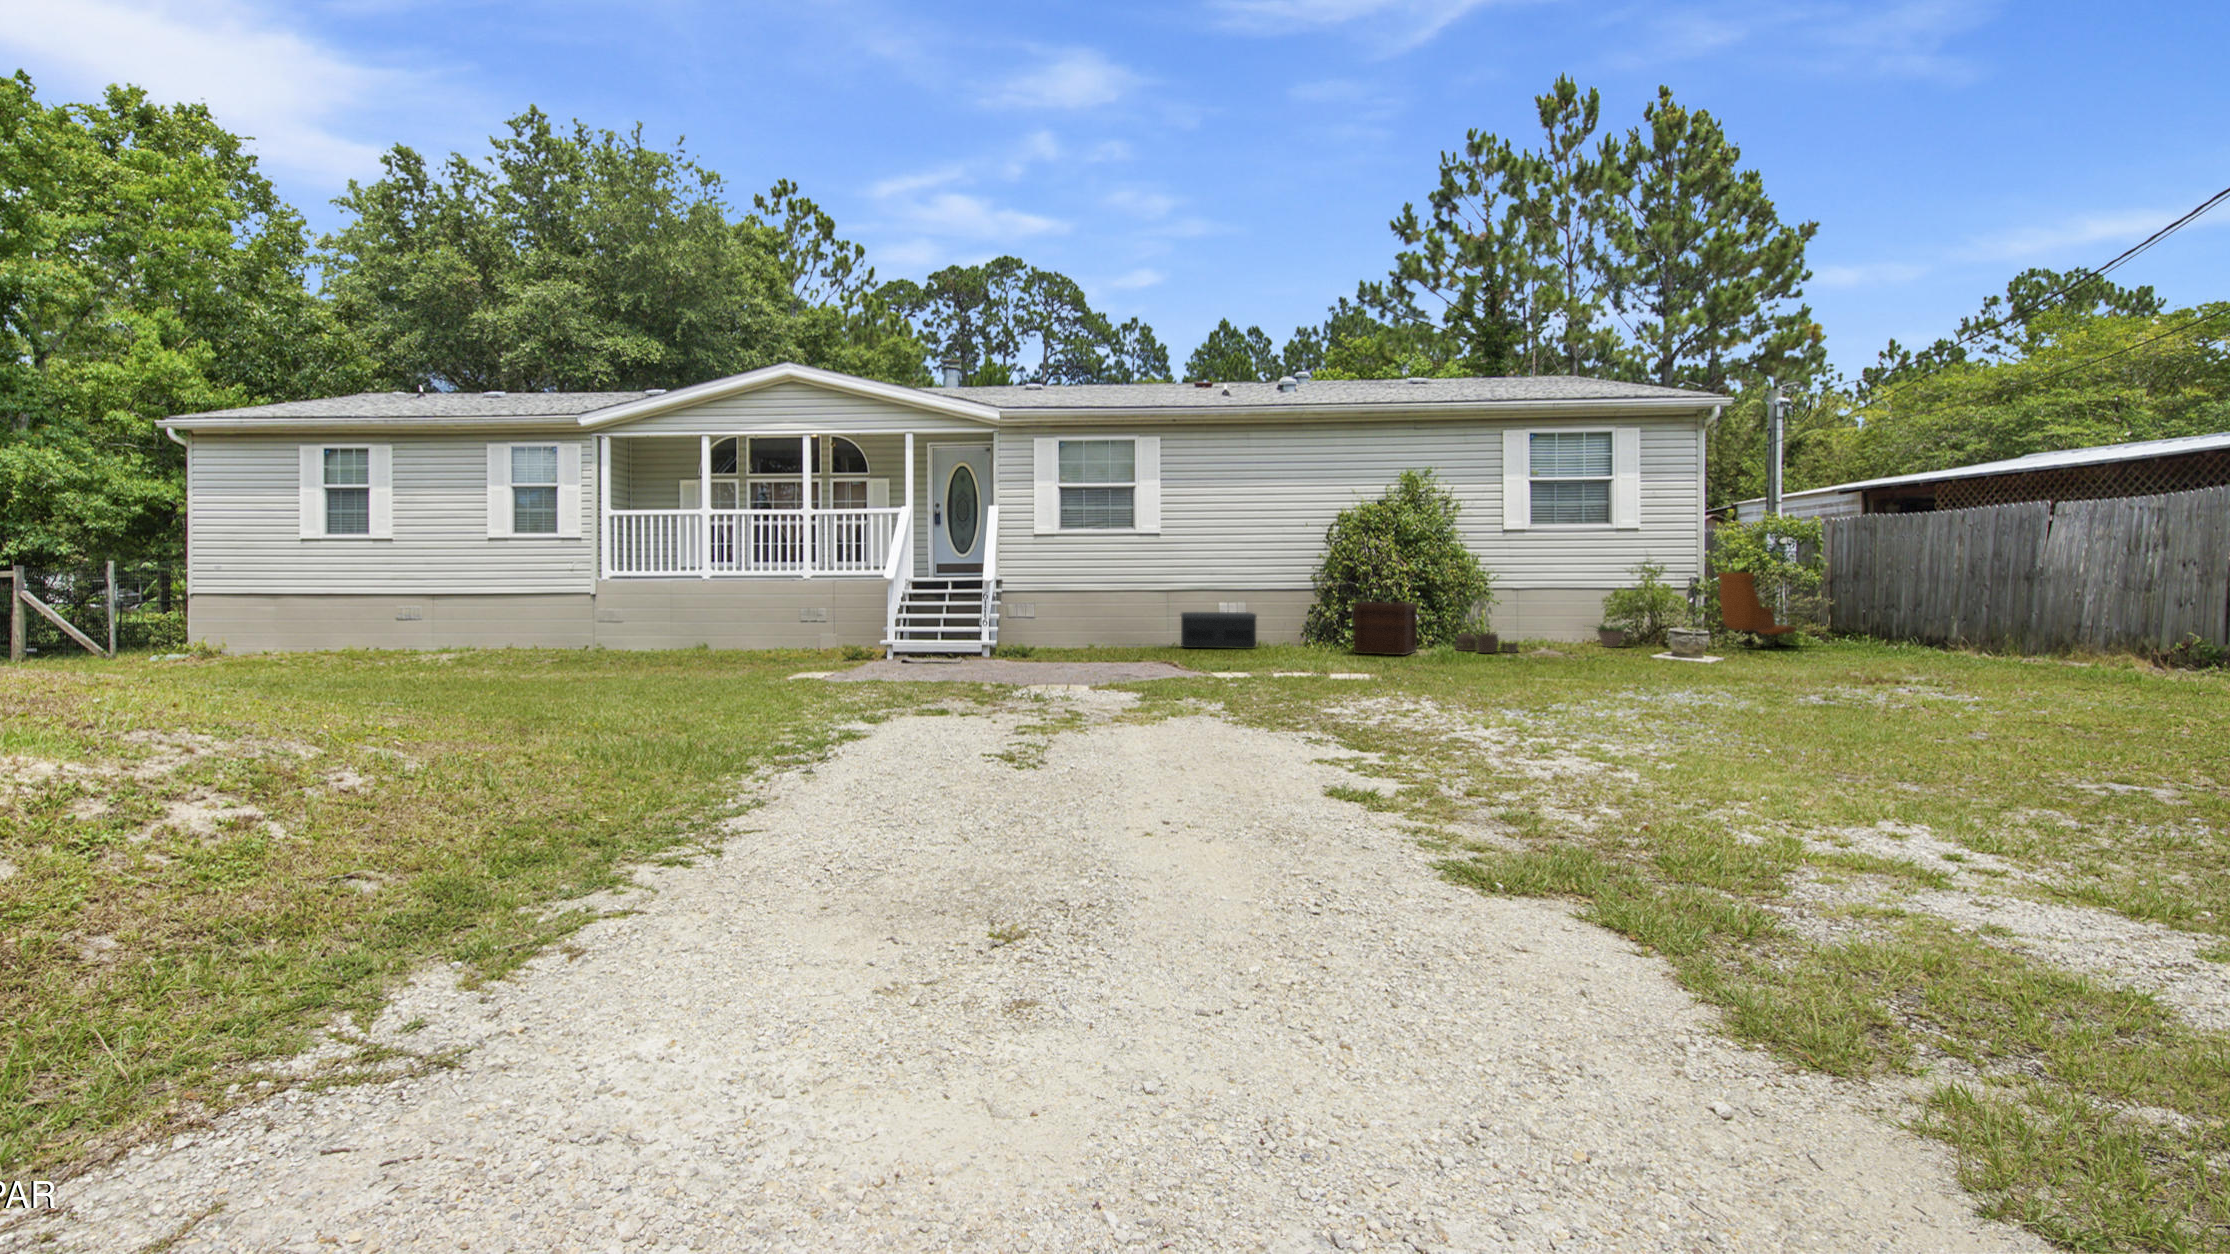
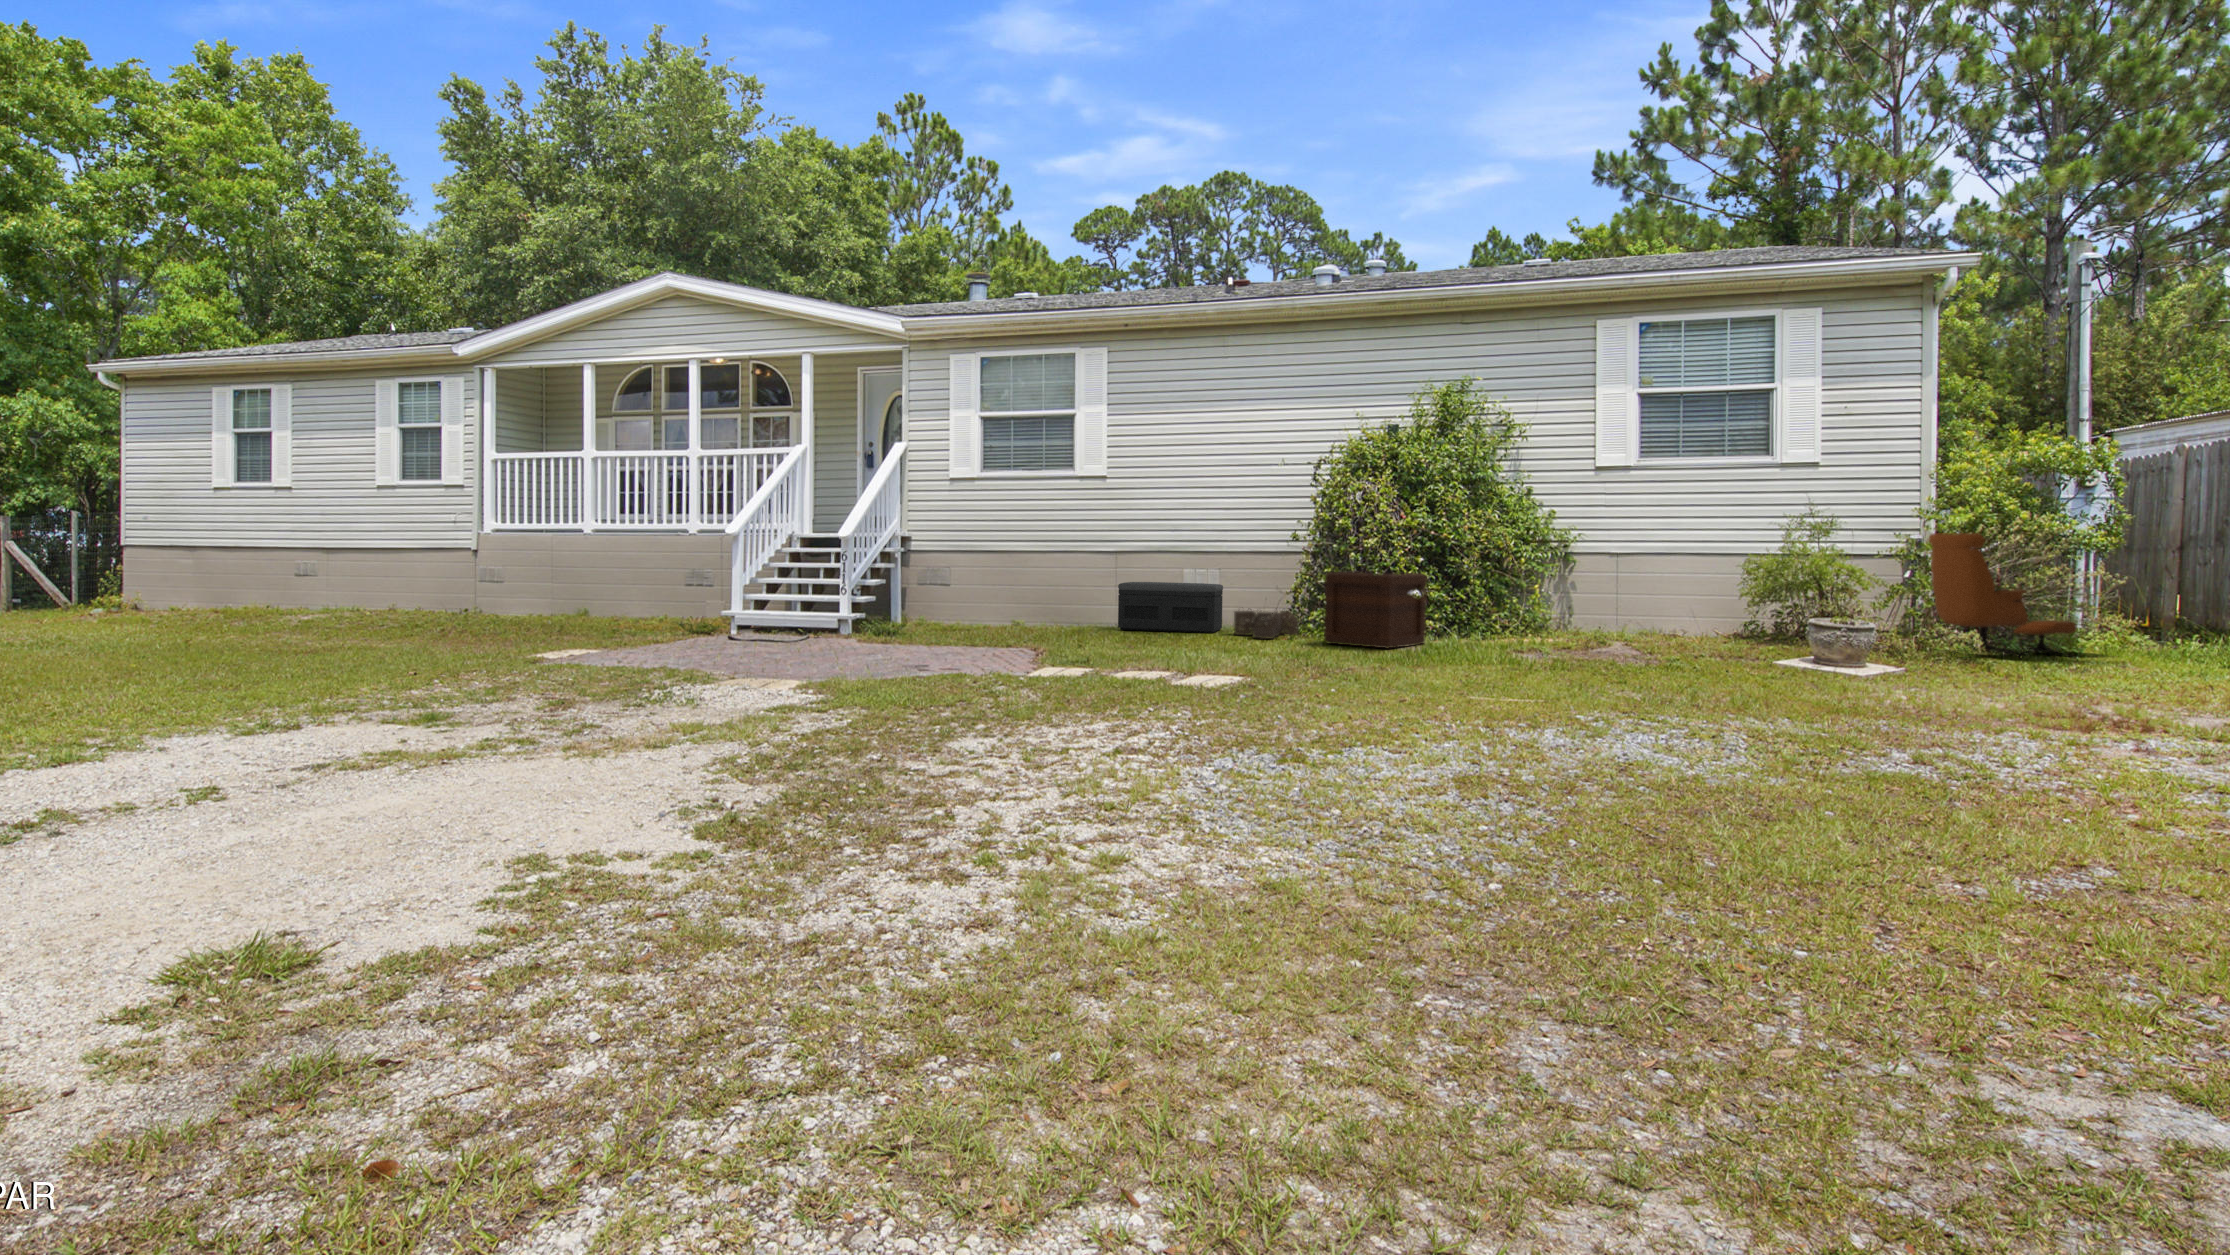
decorative plant: present [1596,624,1630,647] -> none [1707,609,1786,647]
woven basket: present [1455,632,1518,653] -> present [1234,609,1298,639]

